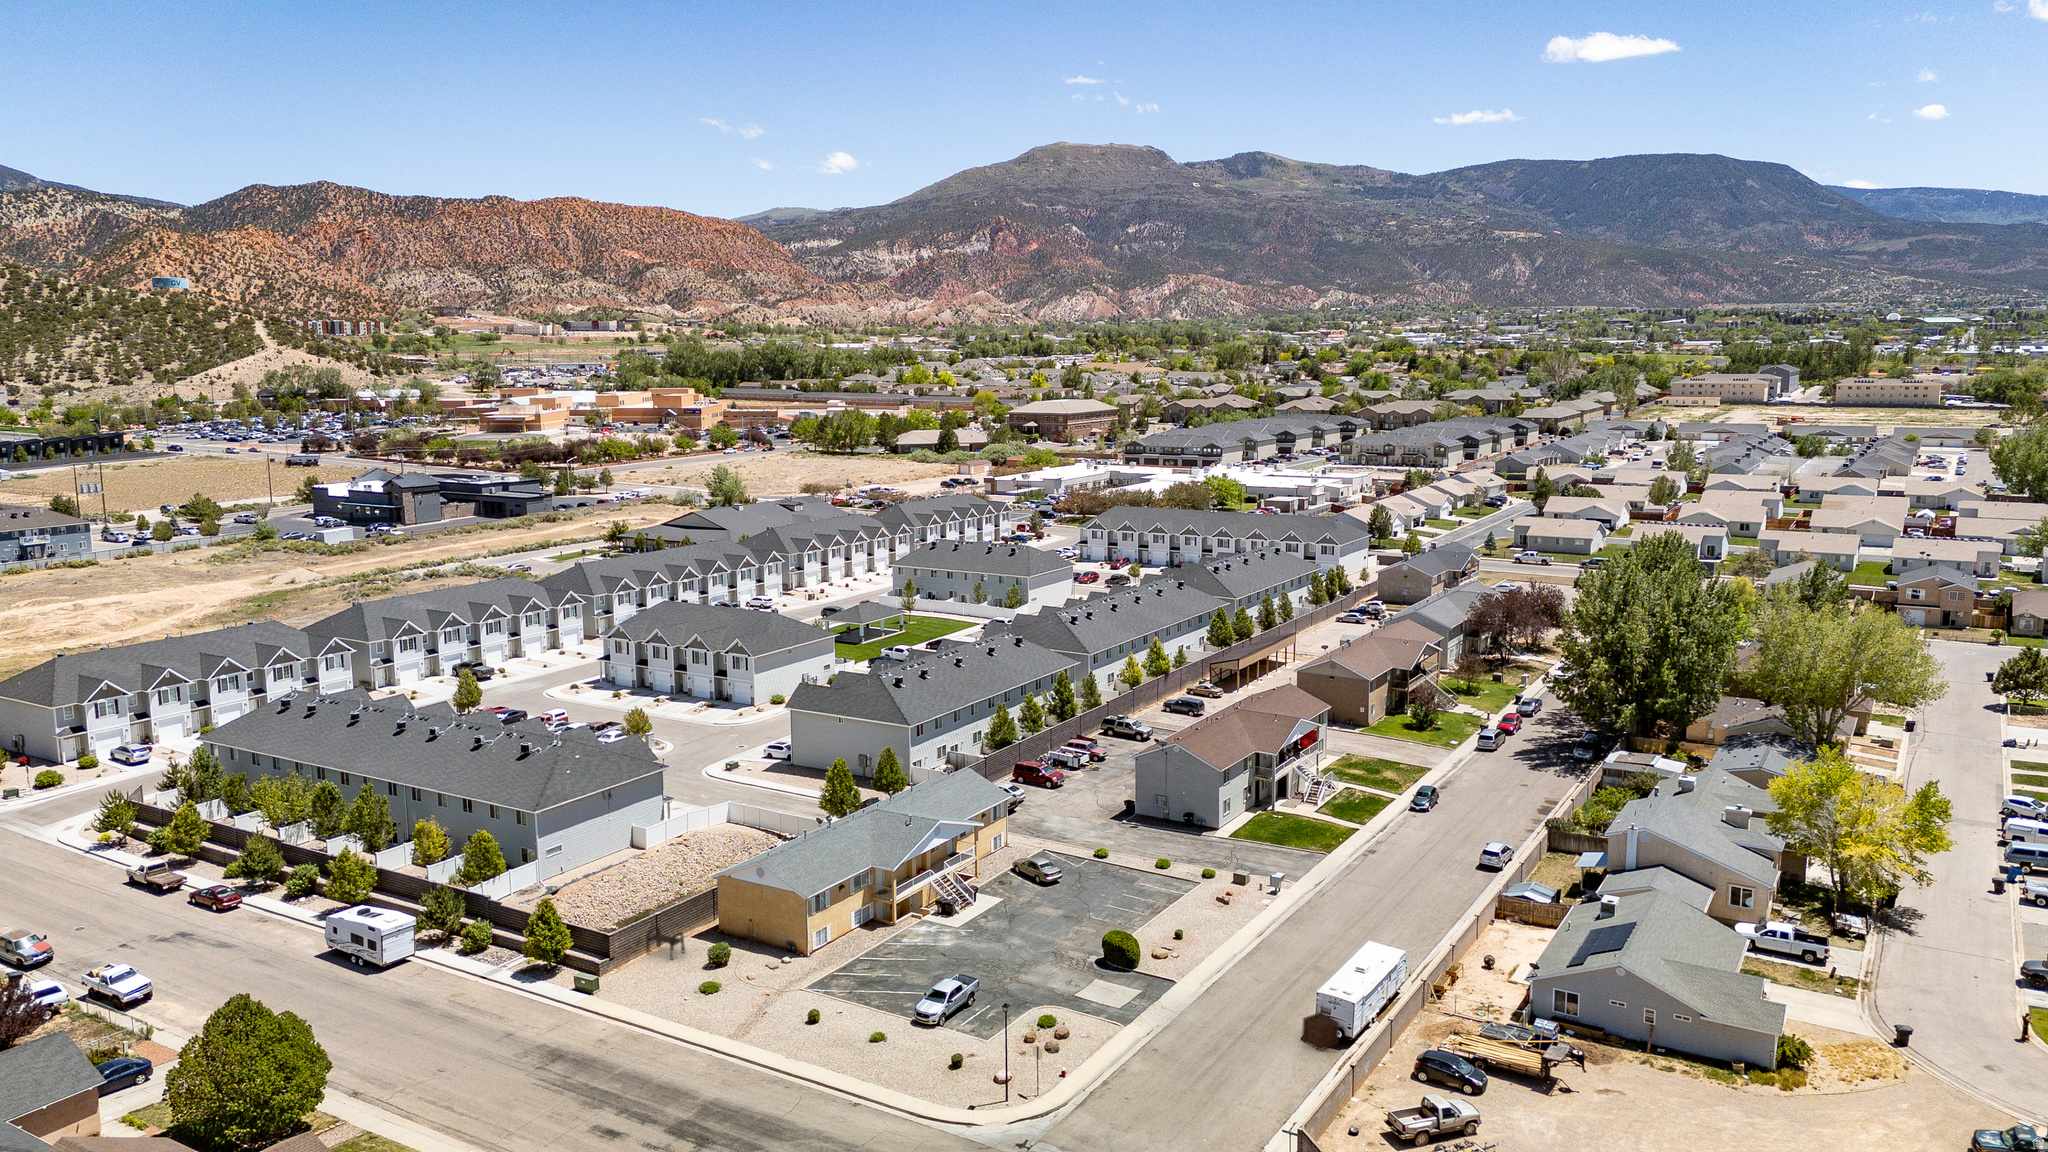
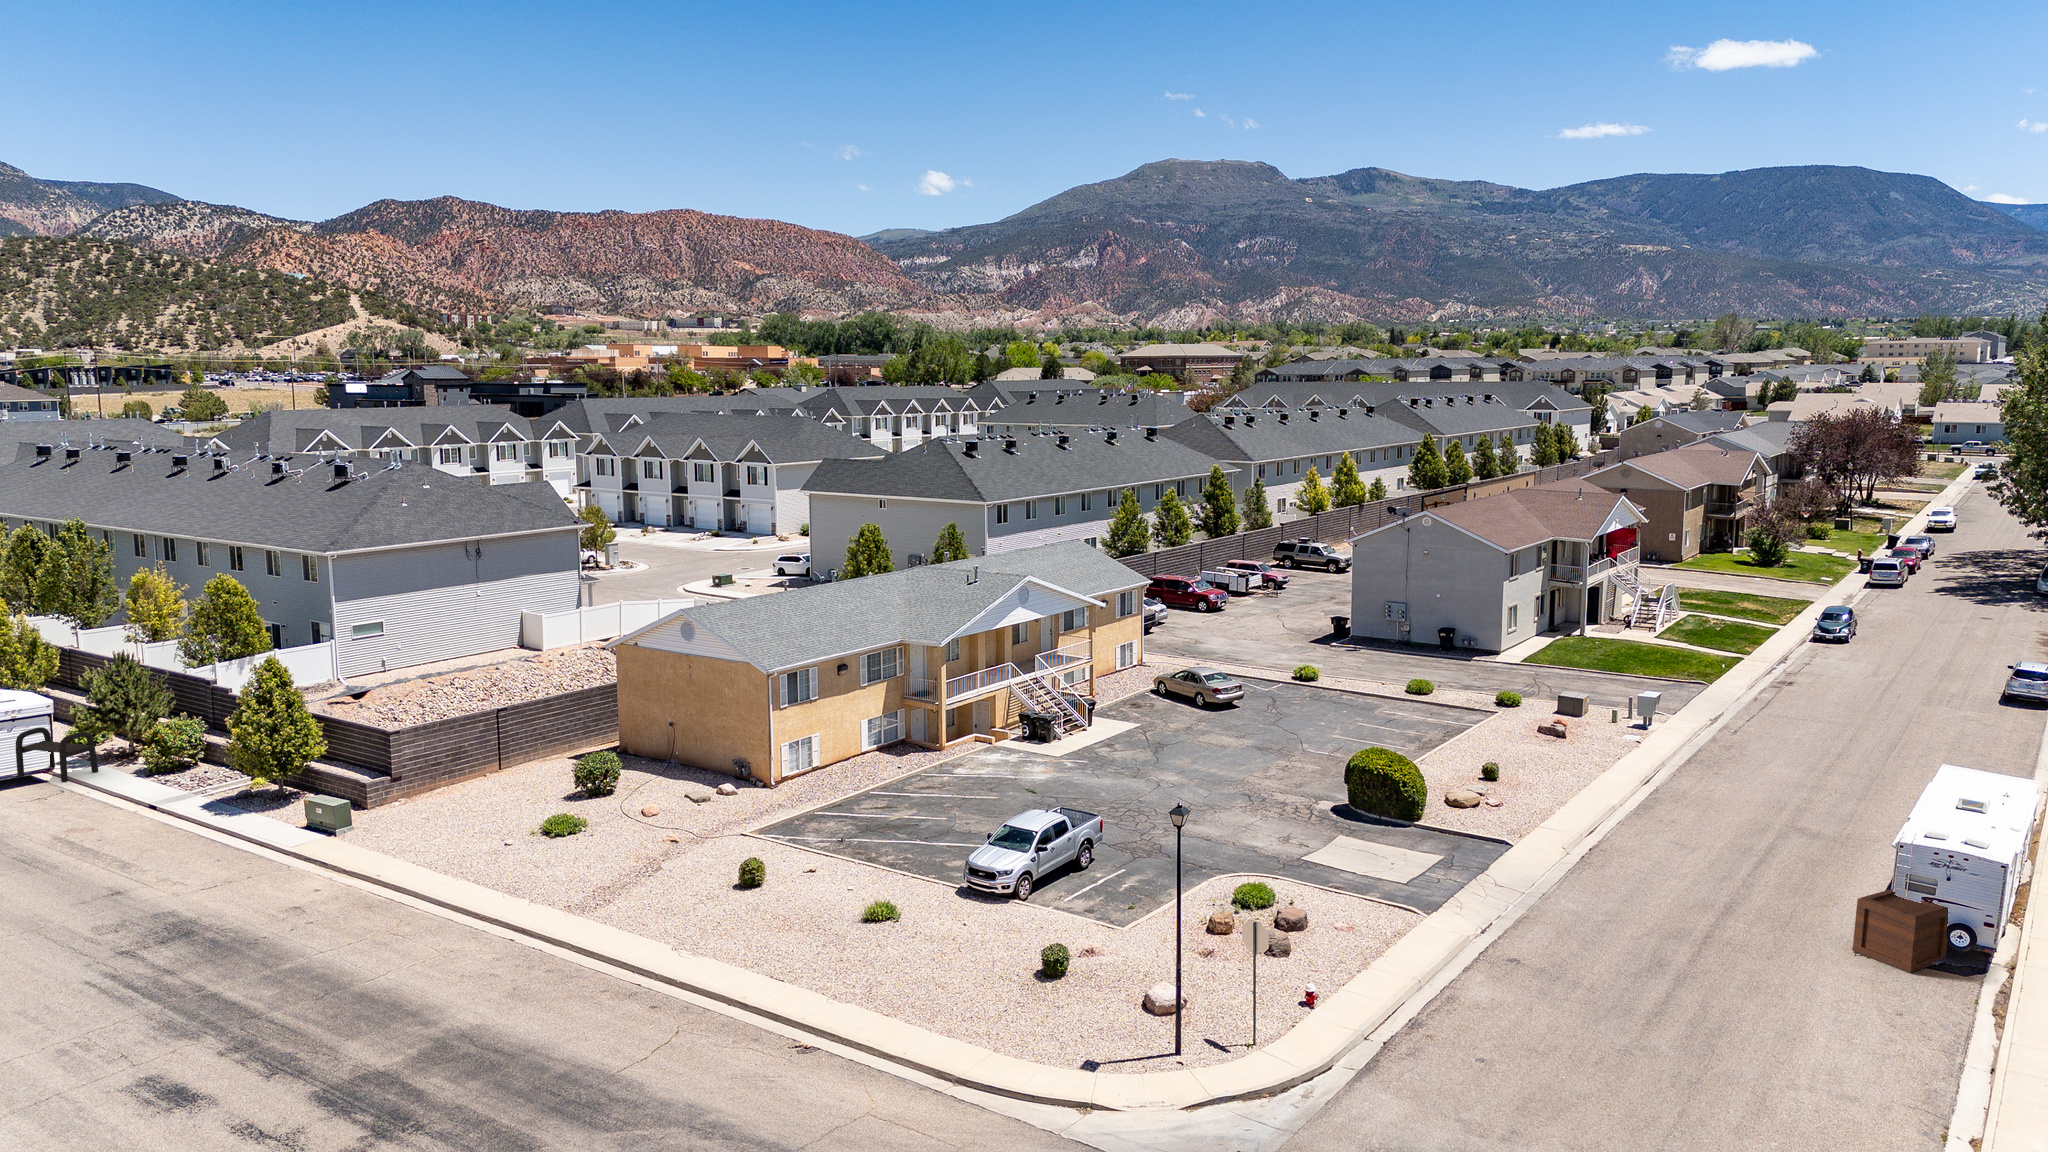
bench: present [646,927,685,959] -> present [16,727,98,782]

